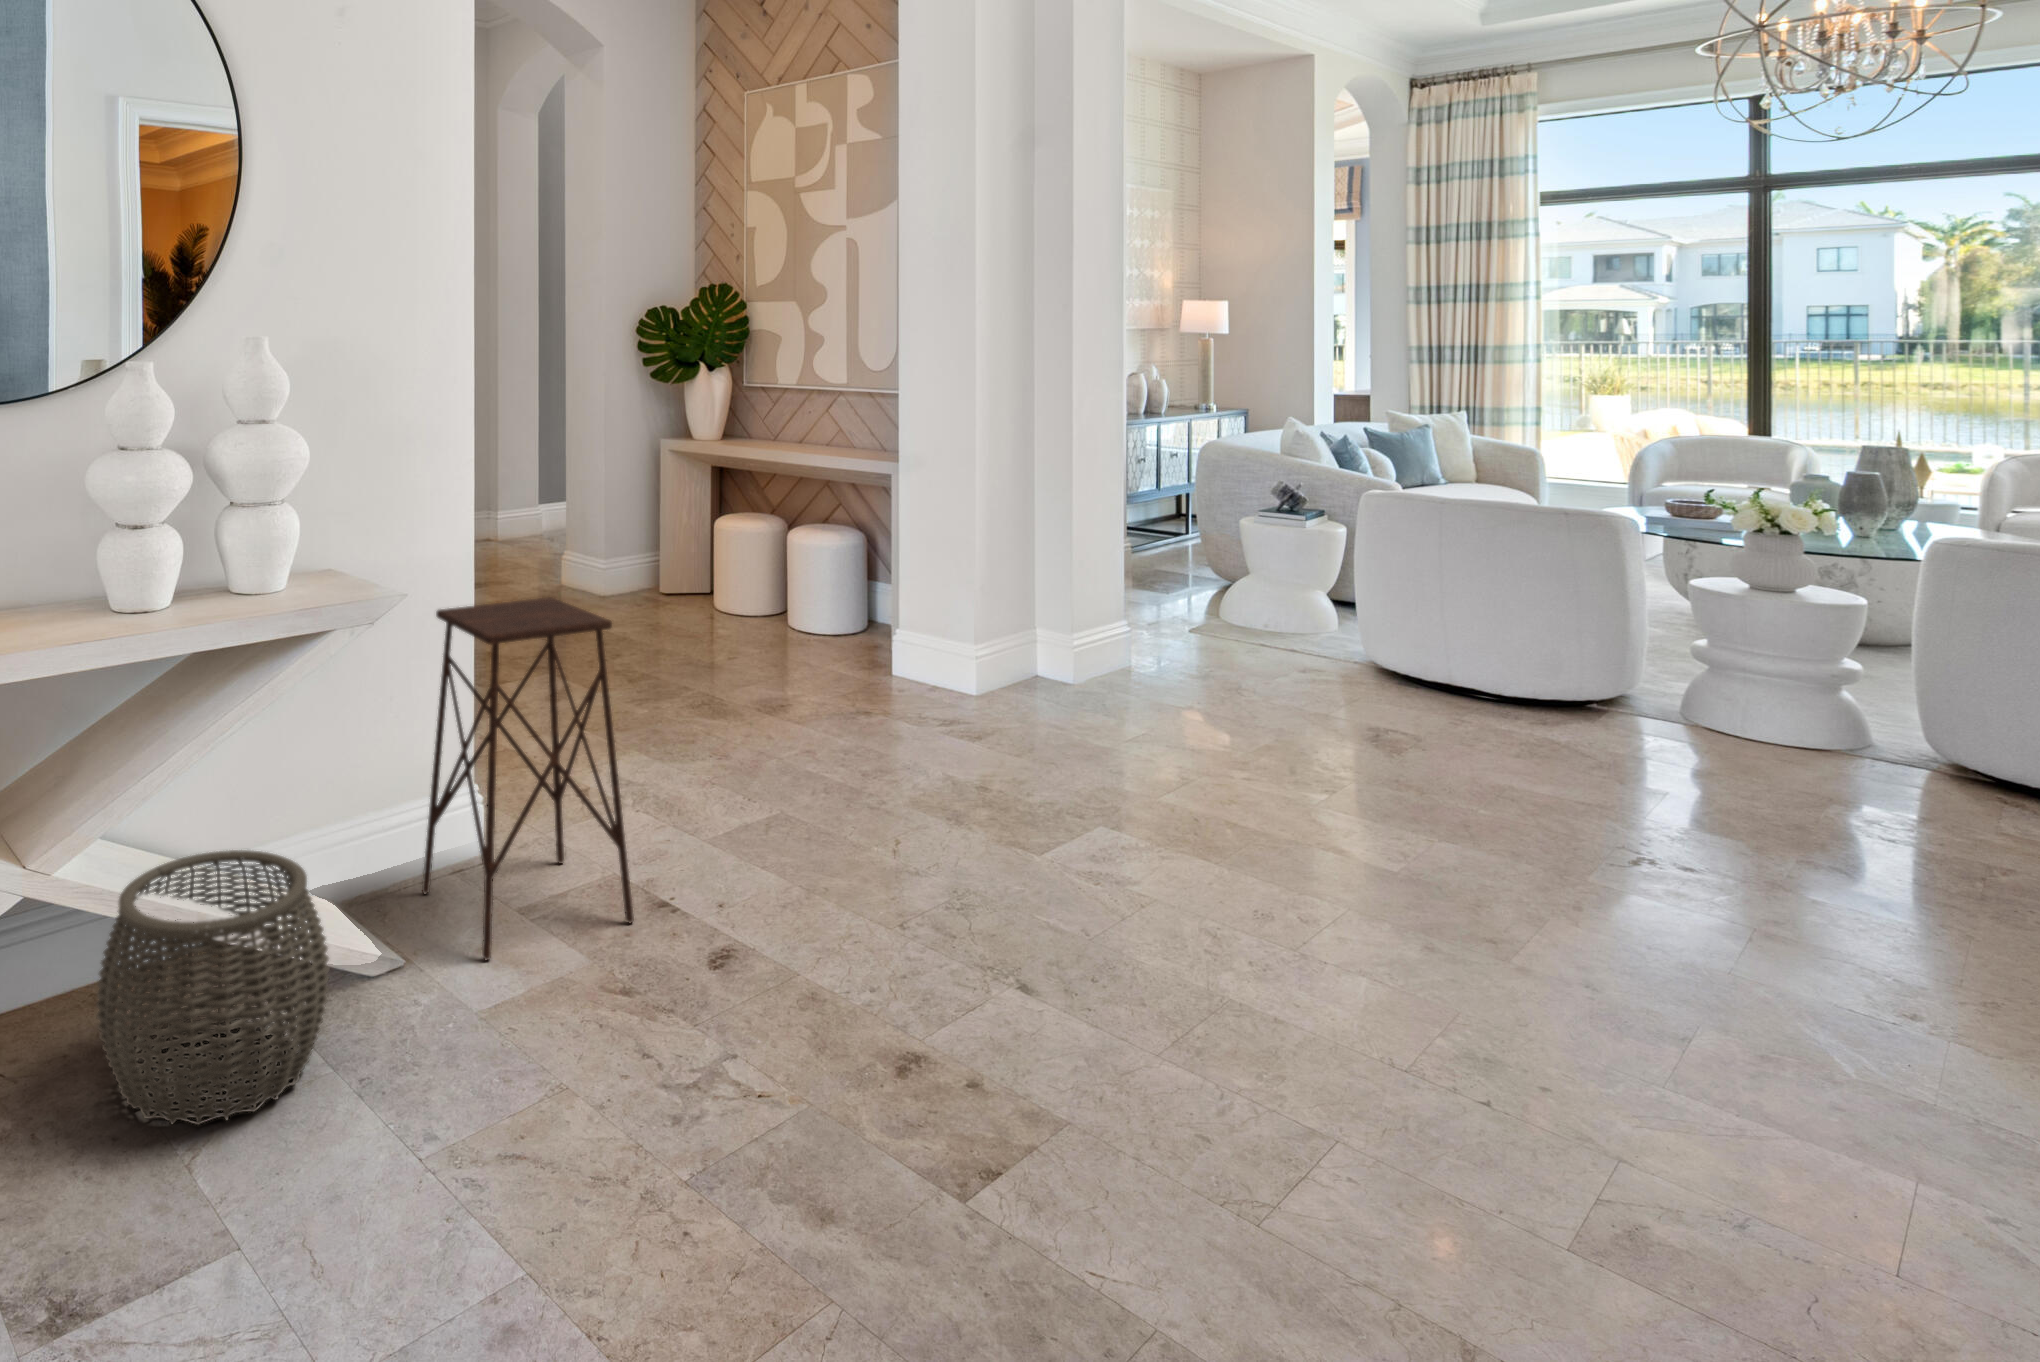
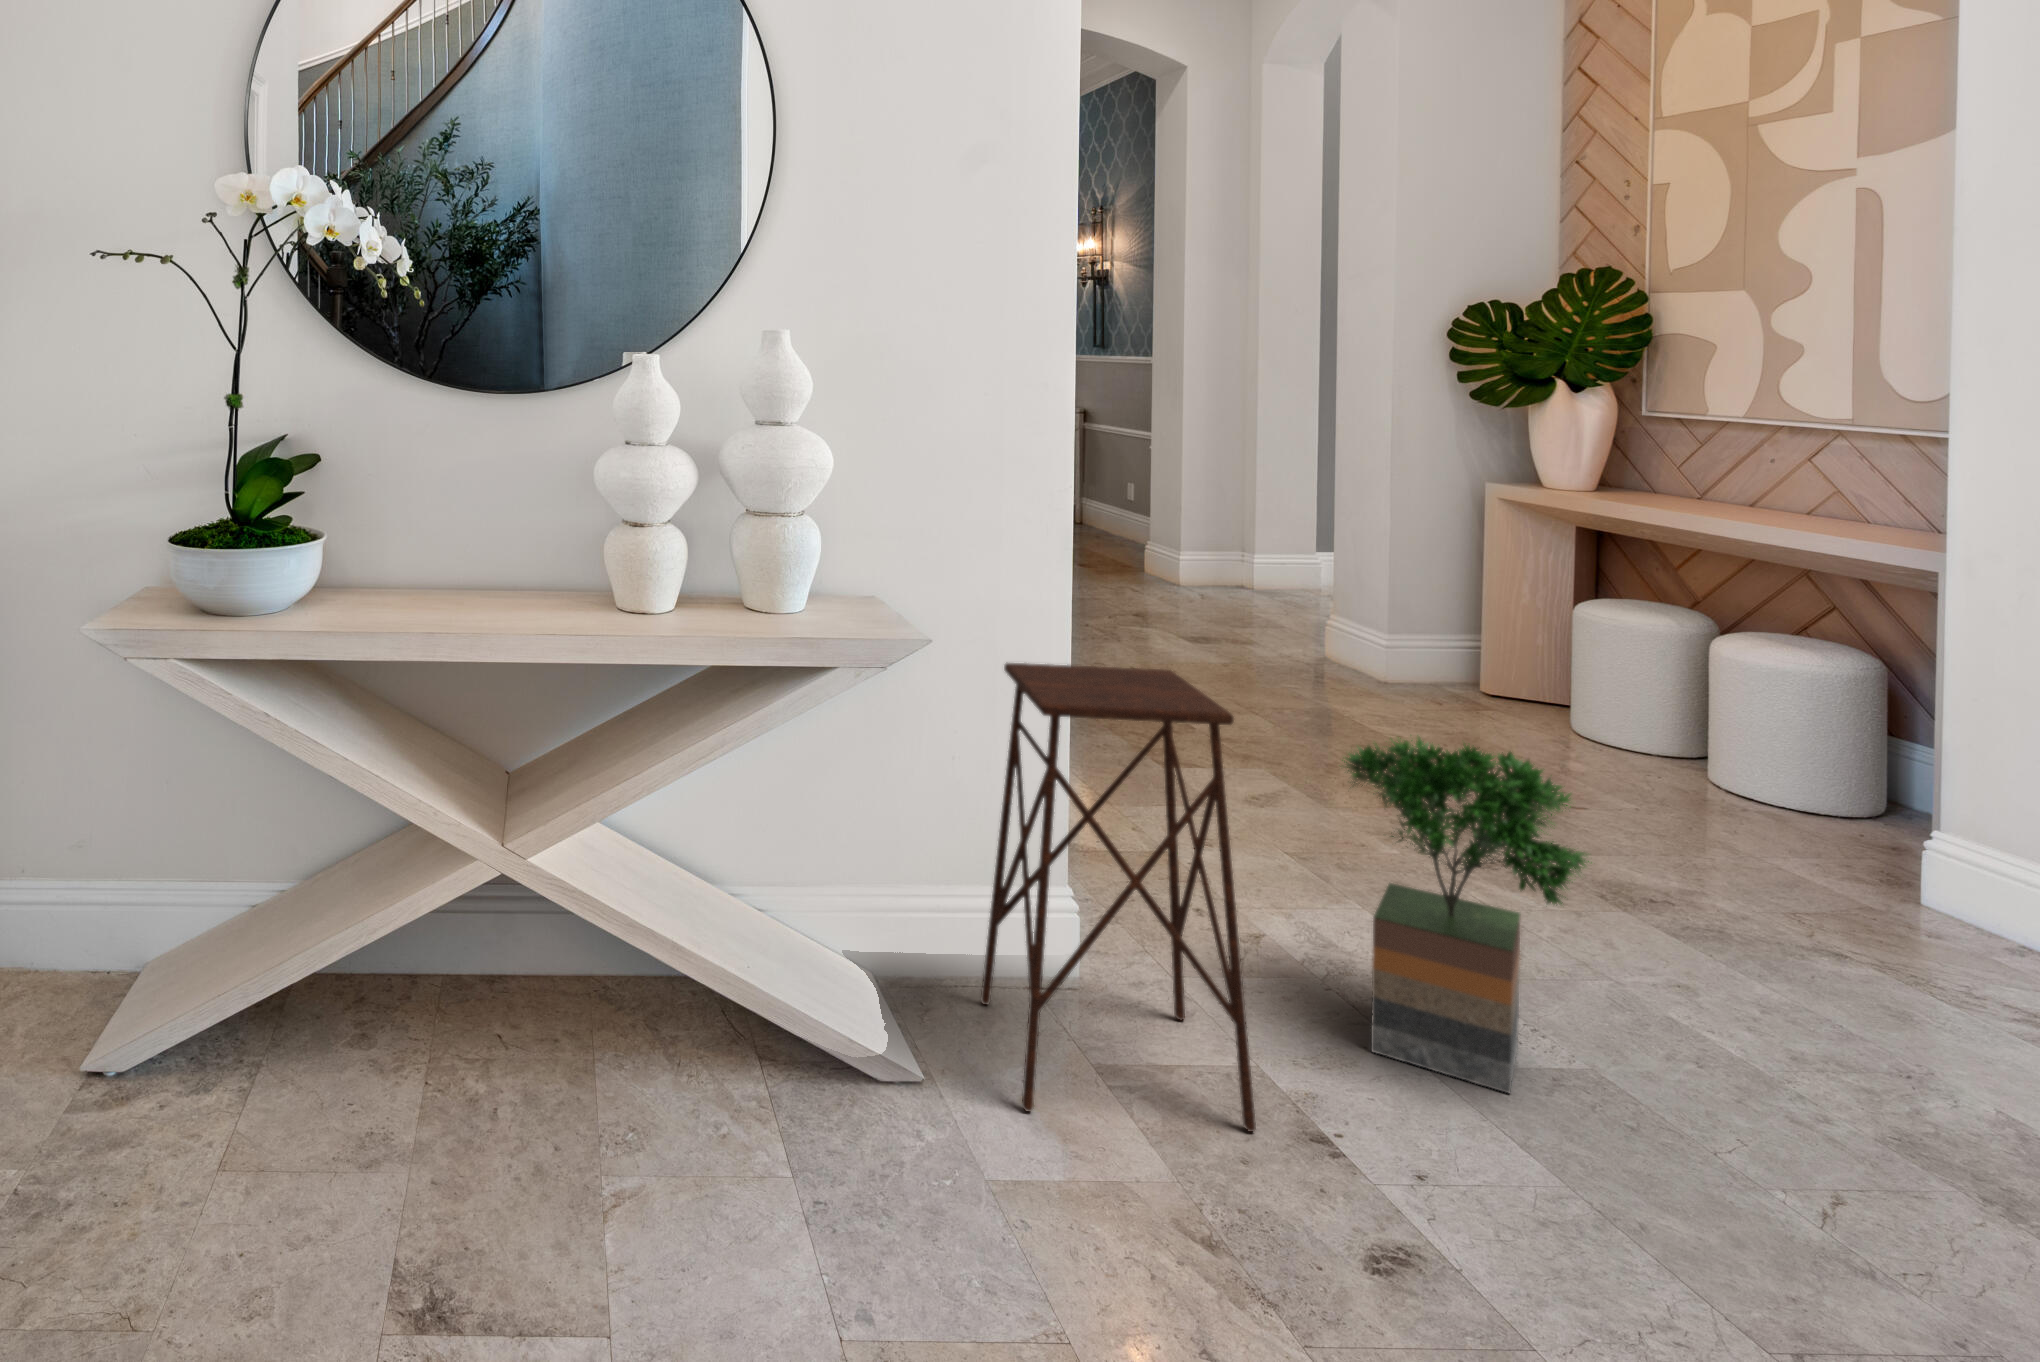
potted tree: none [649,618,797,850] -> present [1342,737,1592,1093]
woven basket: present [96,850,329,1125] -> none [552,884,797,1187]

